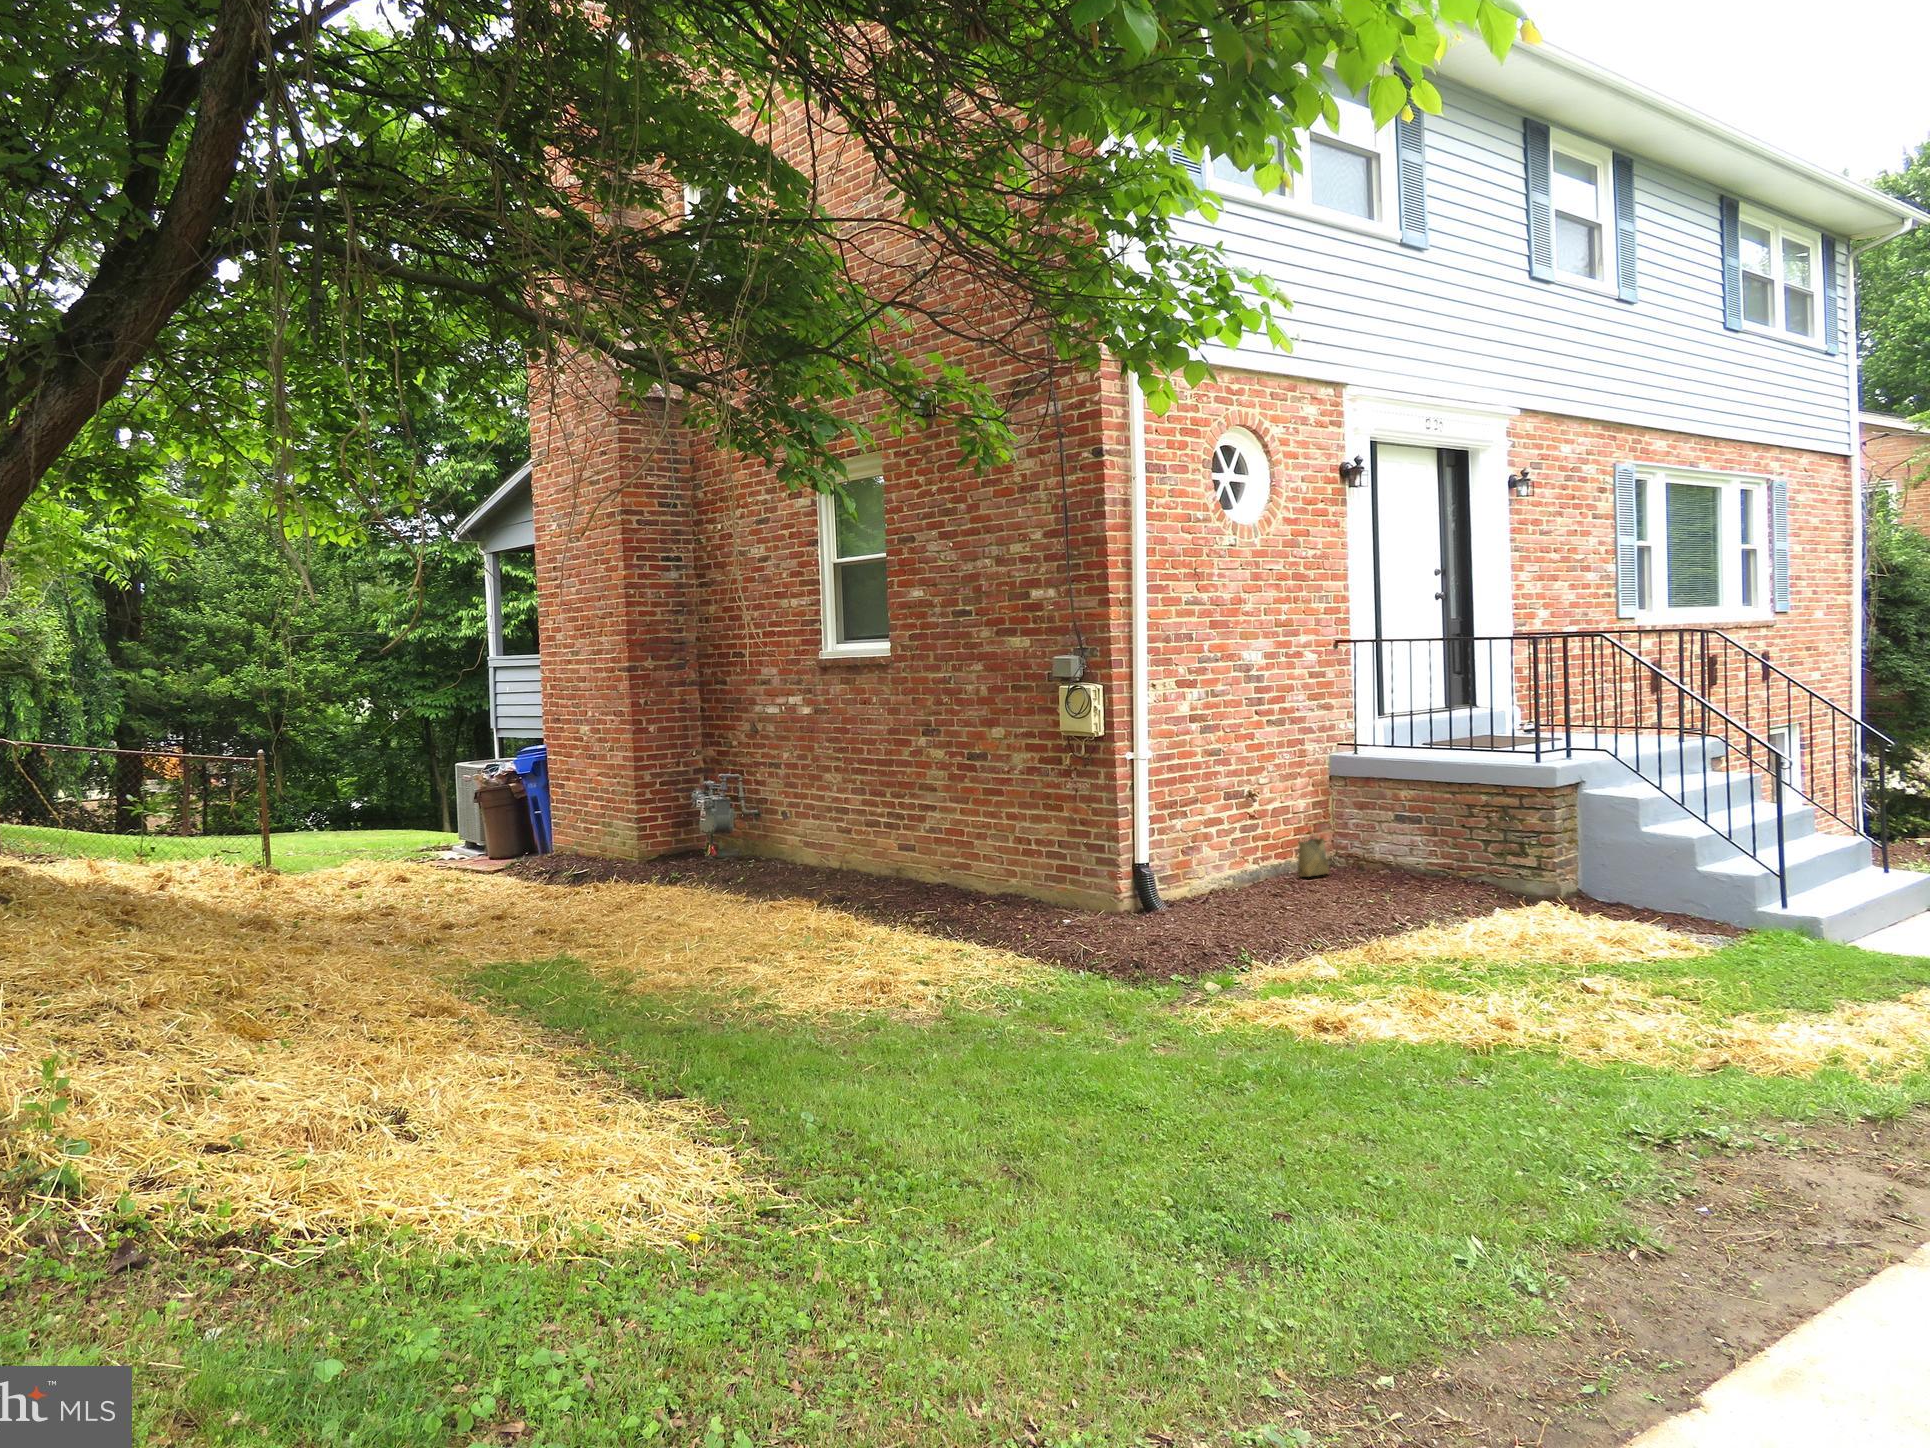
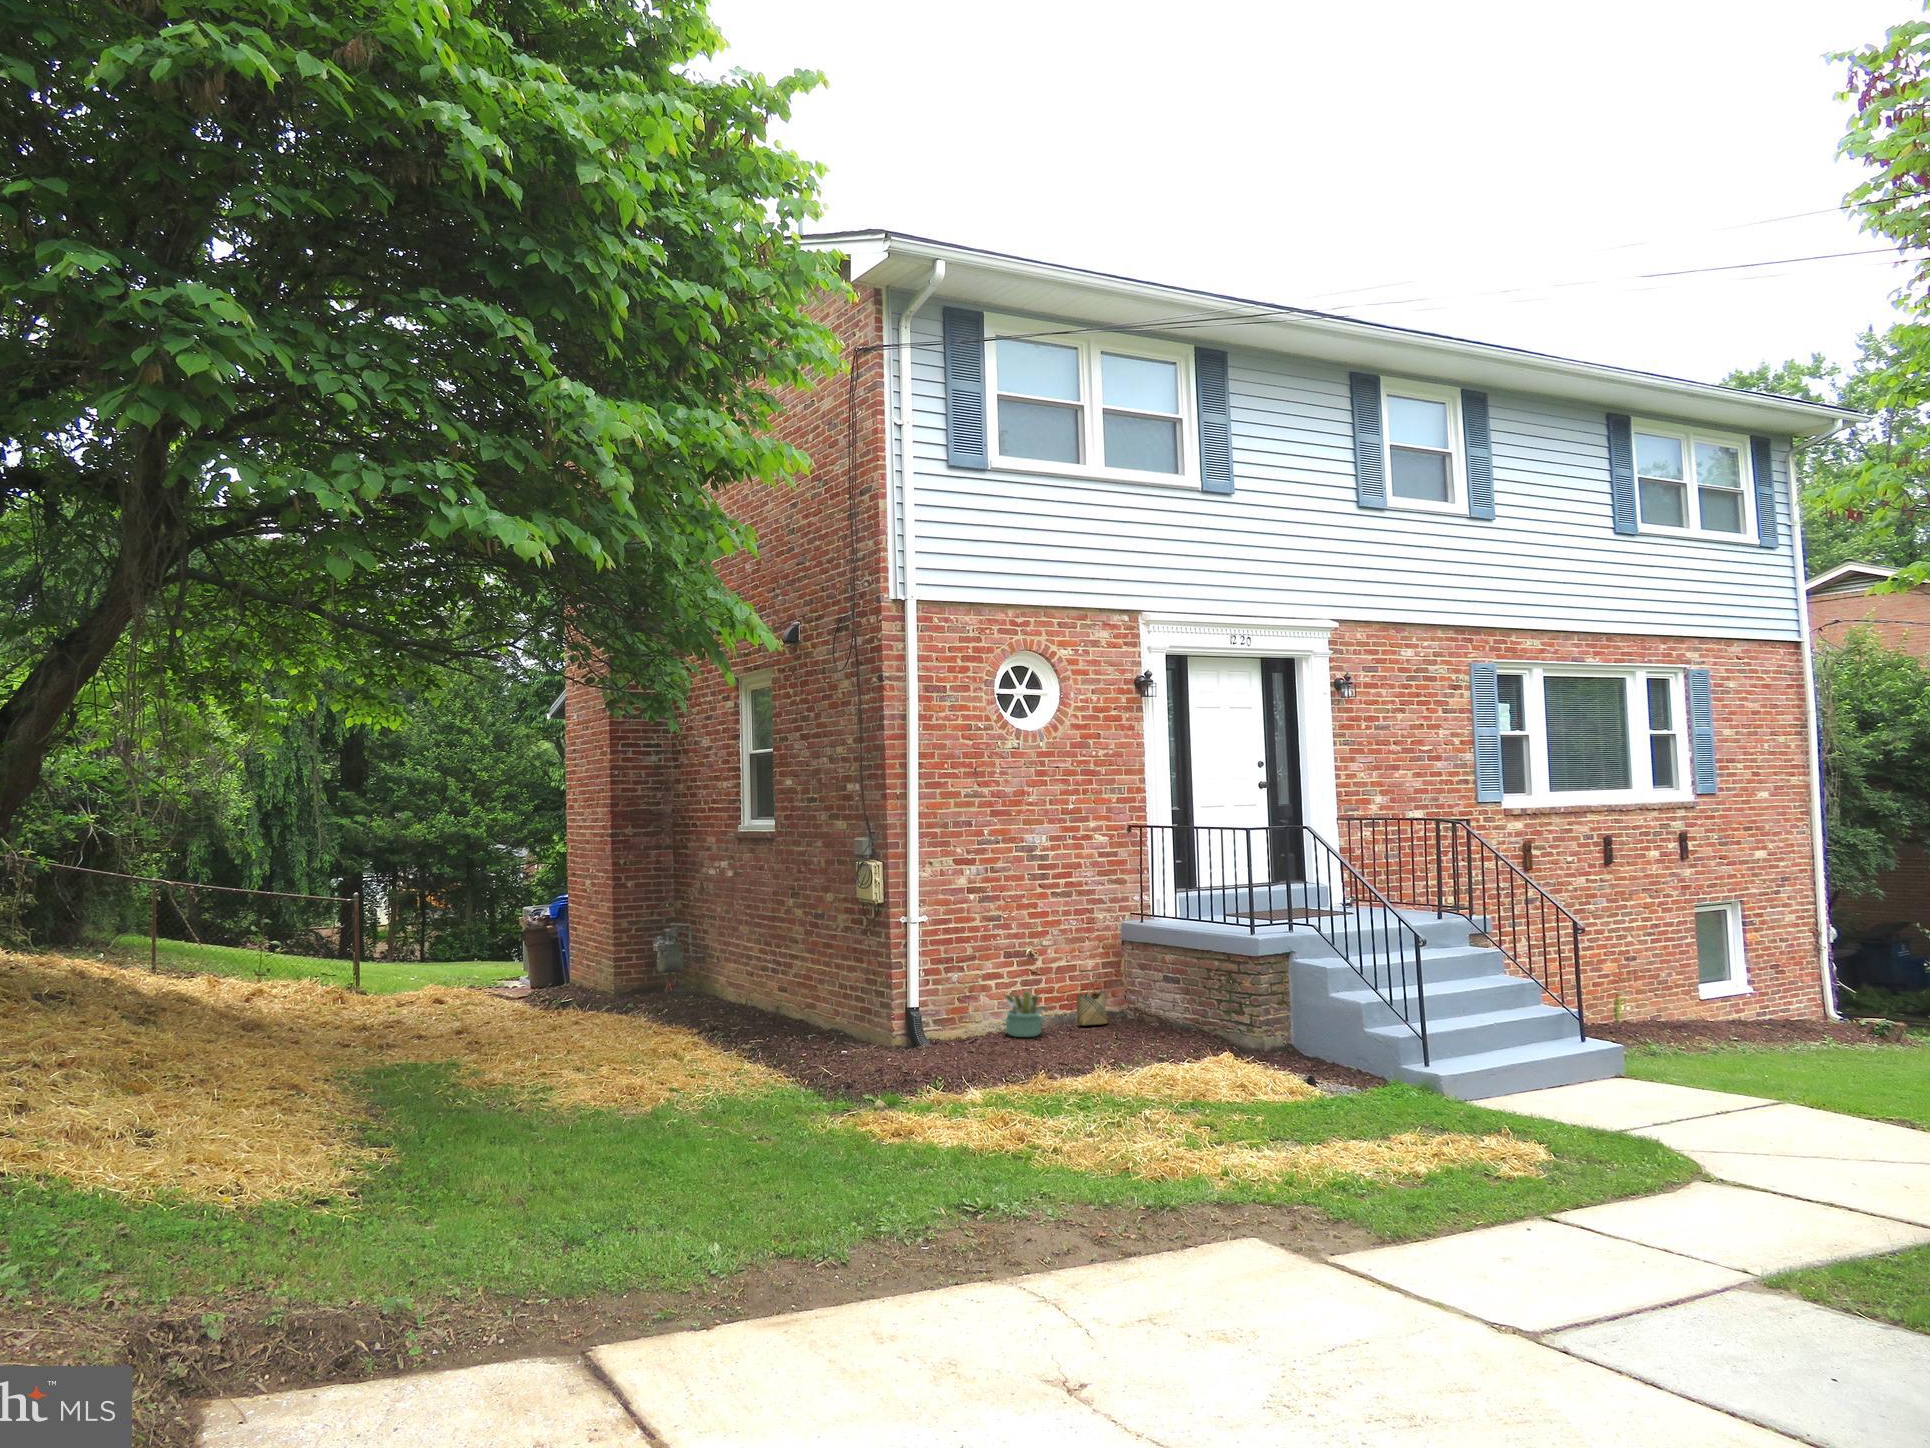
decorative plant: none [1227,838,1279,894] -> present [1003,991,1047,1037]

